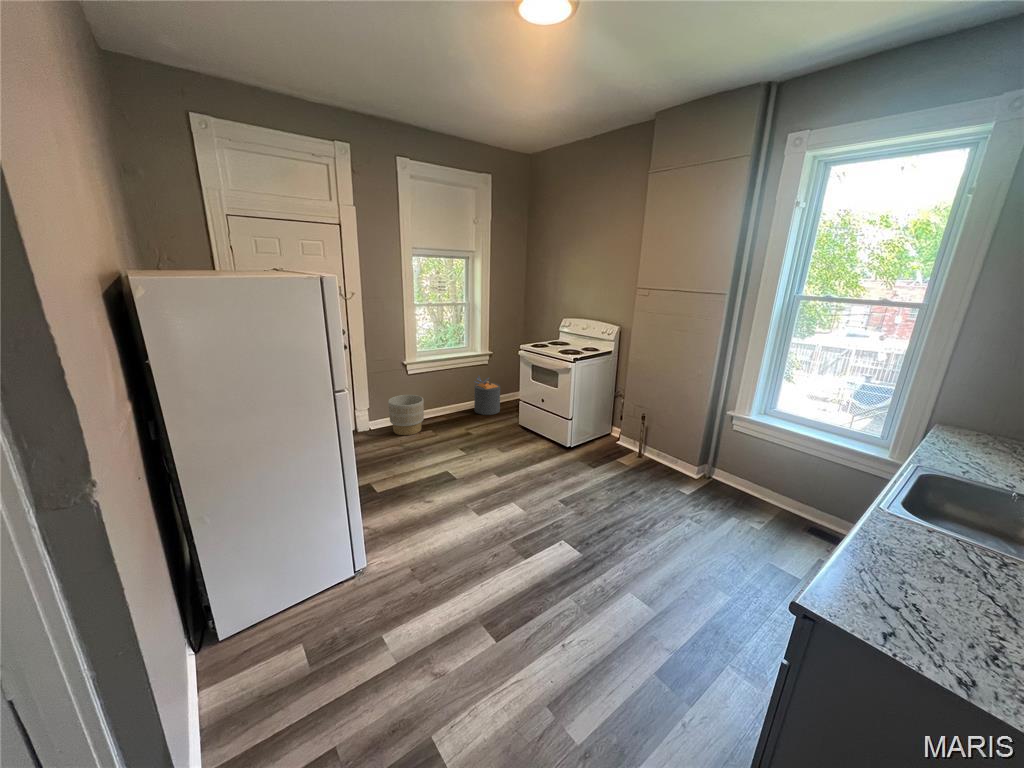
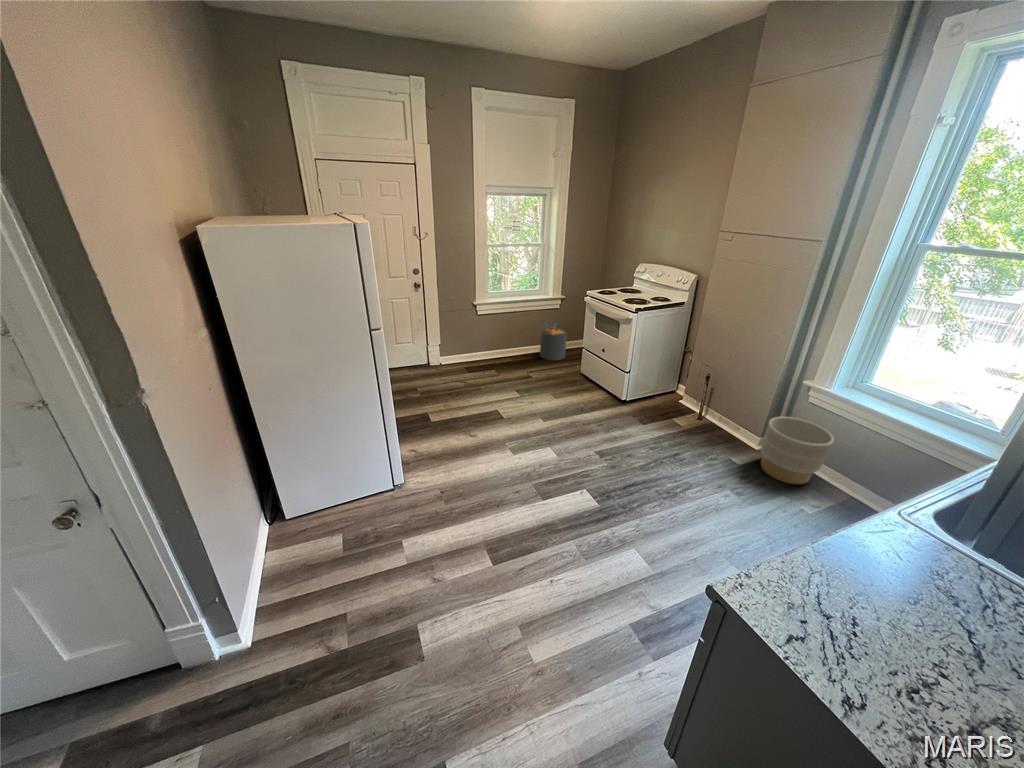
planter: present [388,395,424,435] -> present [761,417,834,484]

